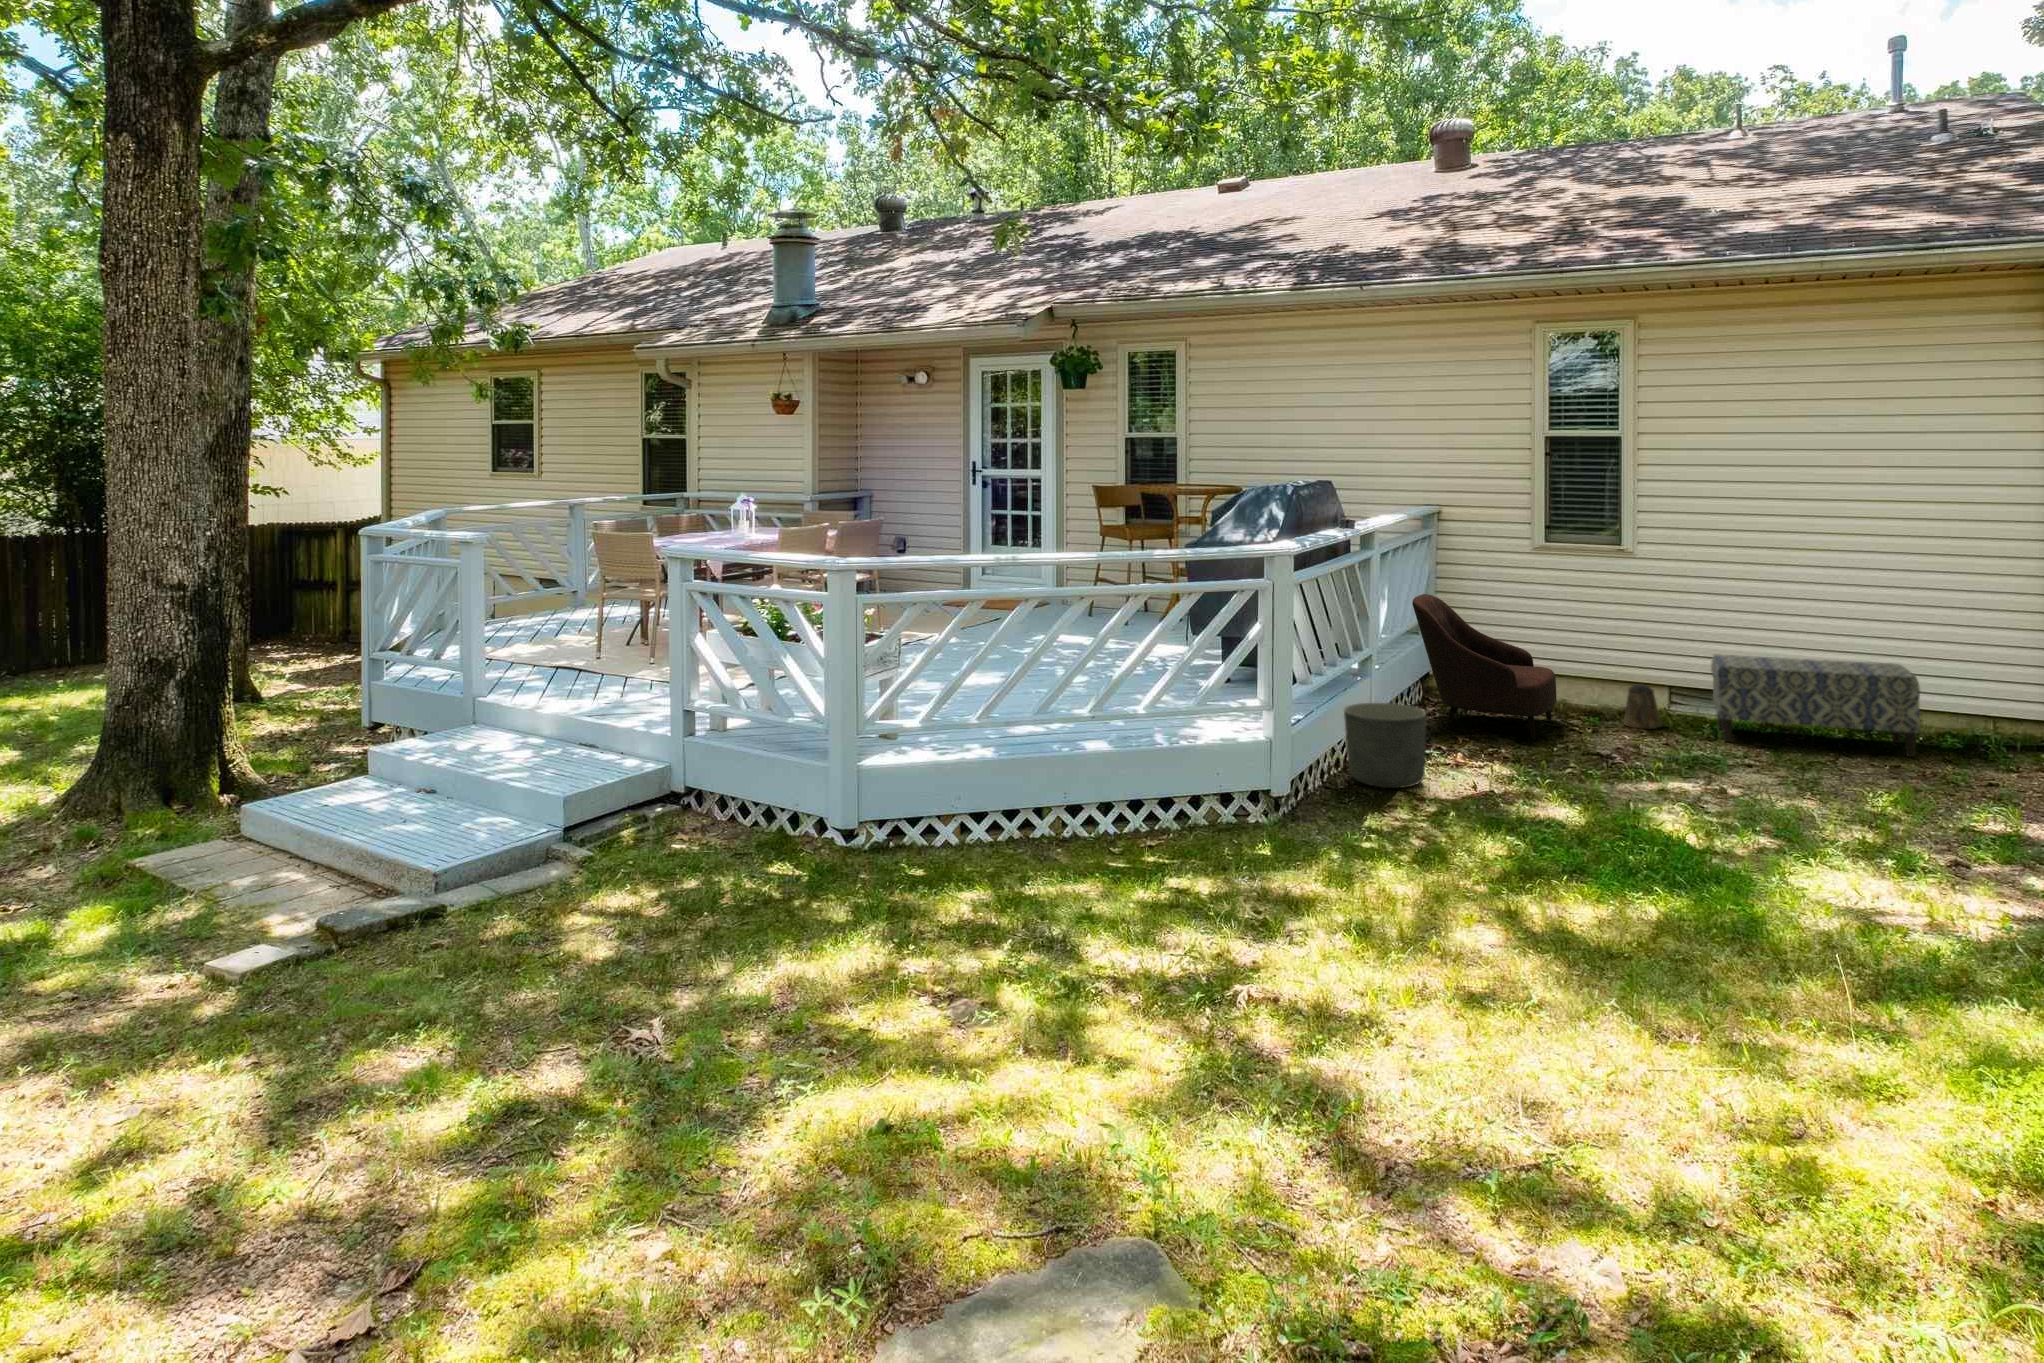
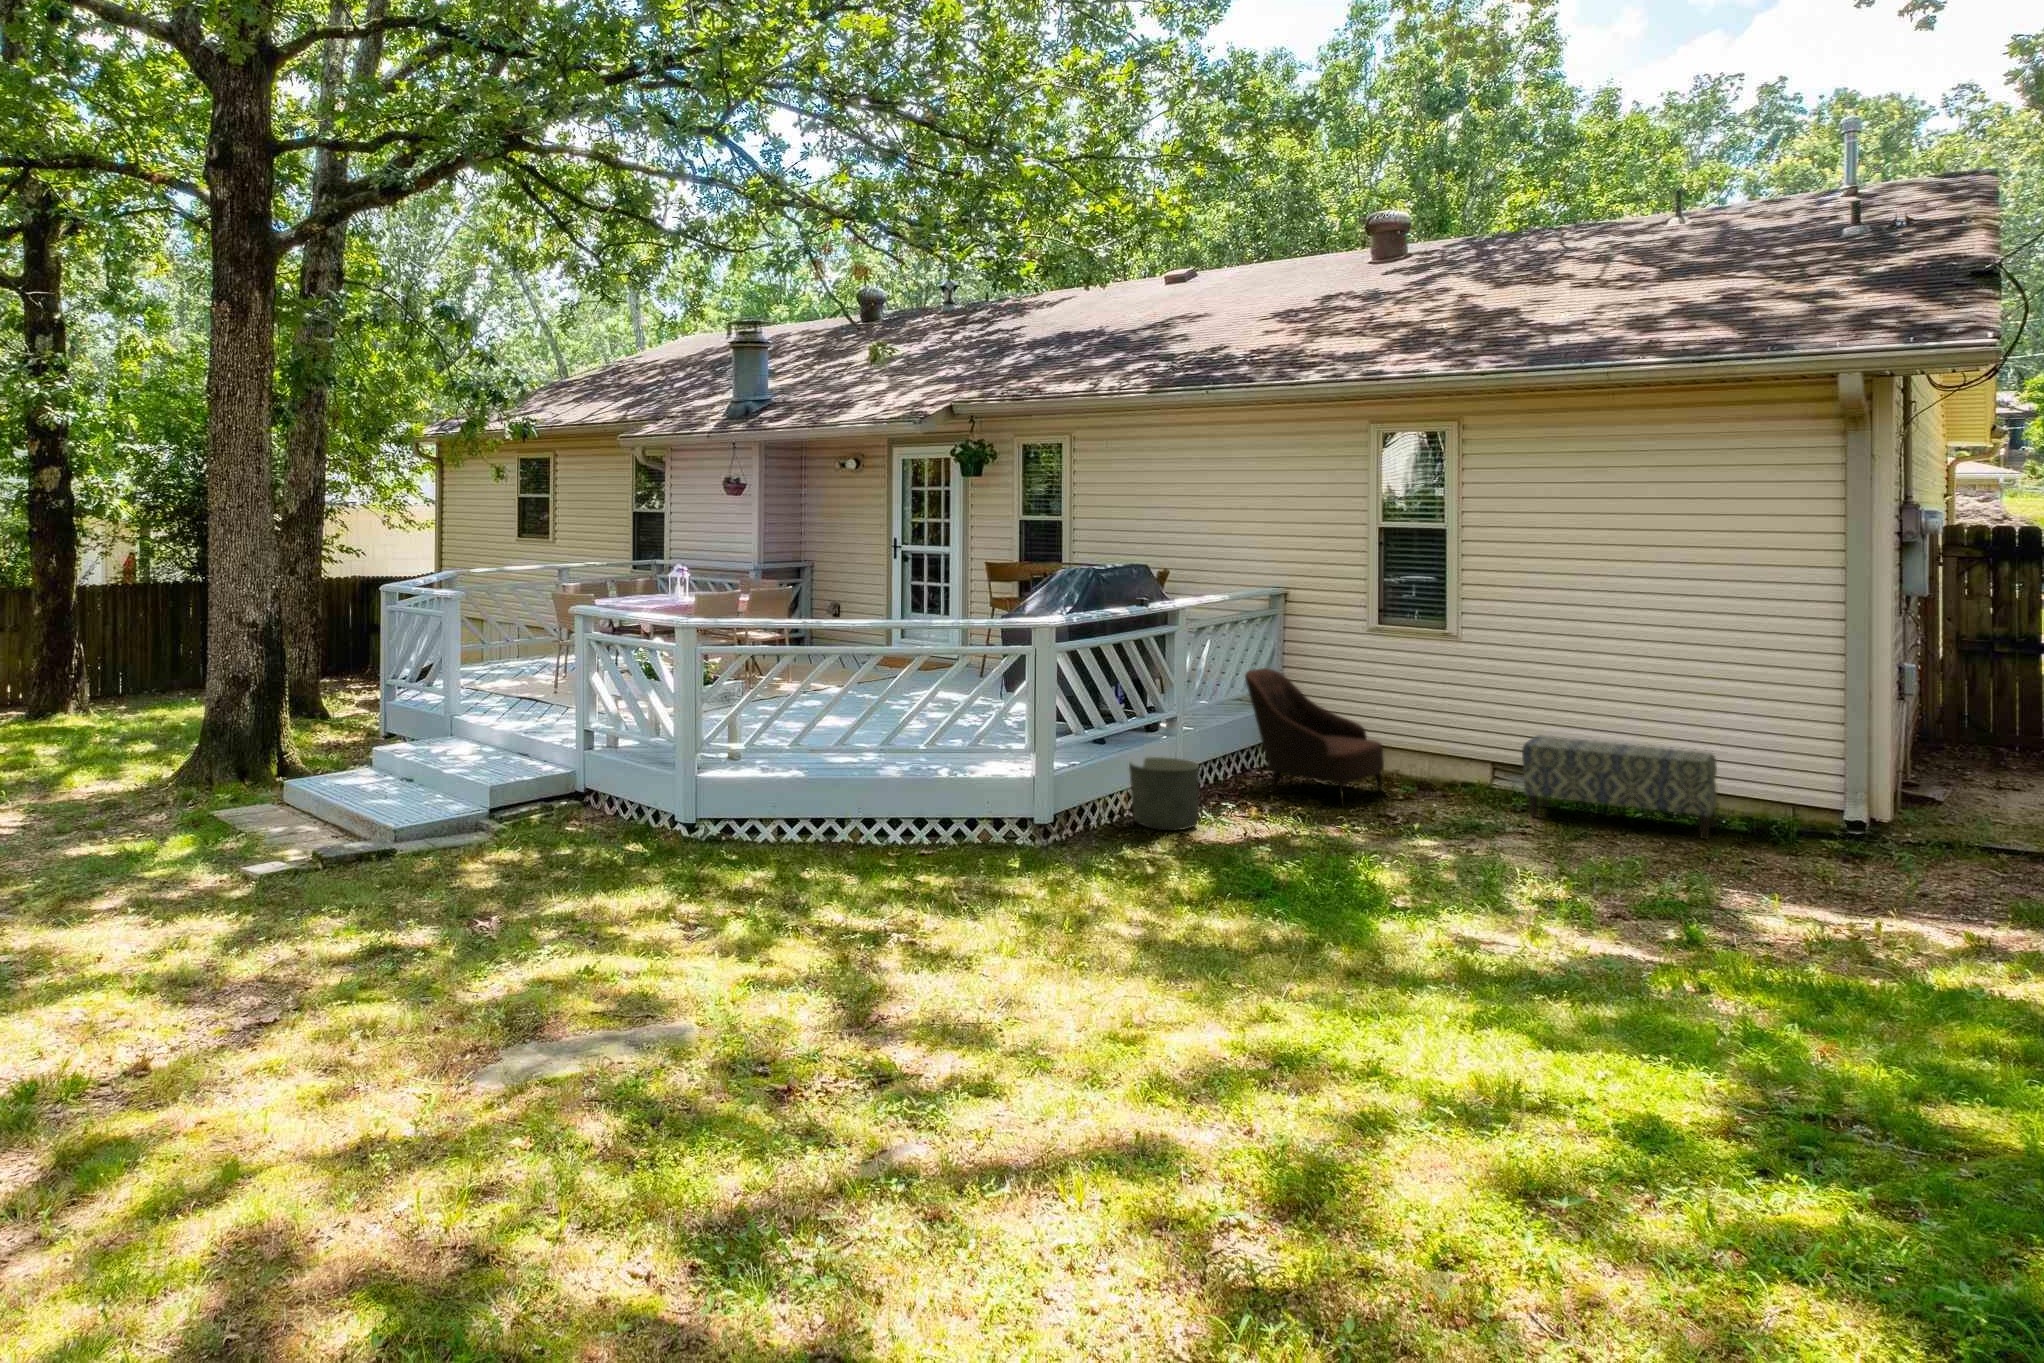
watering can: present [1623,684,1662,729] -> none [1450,761,1488,803]

